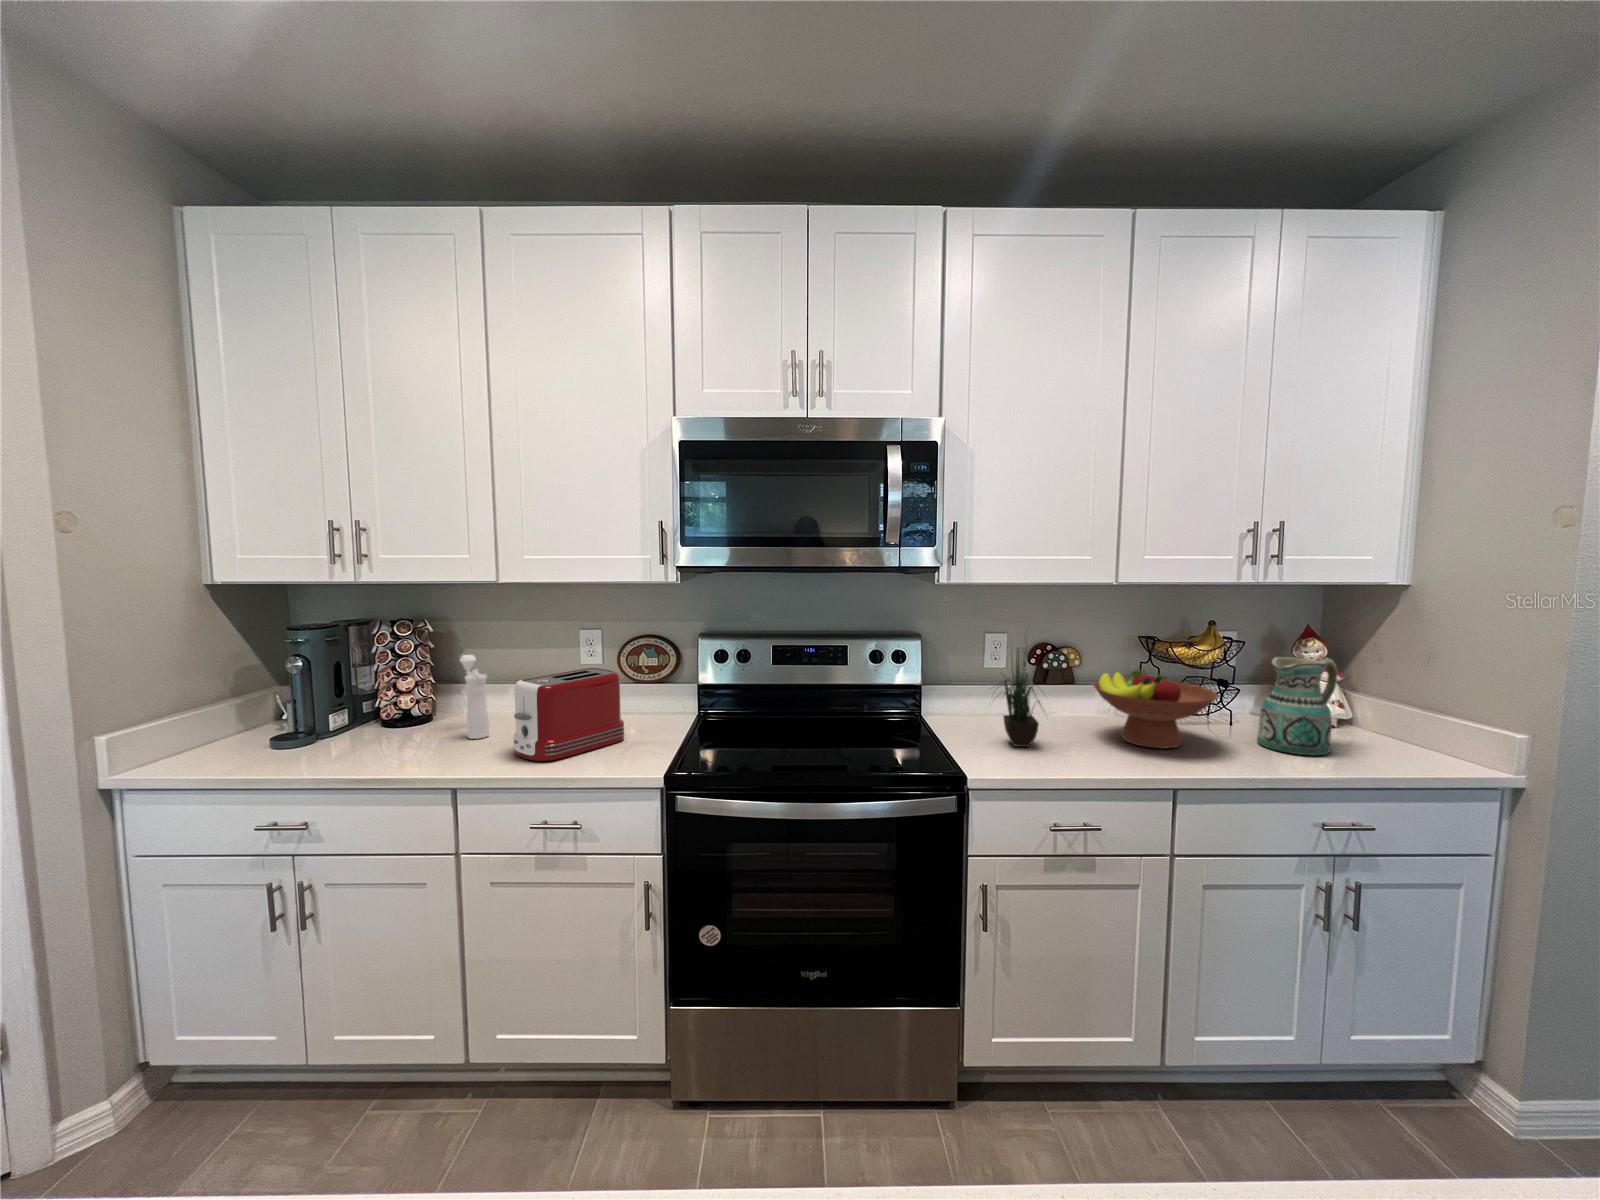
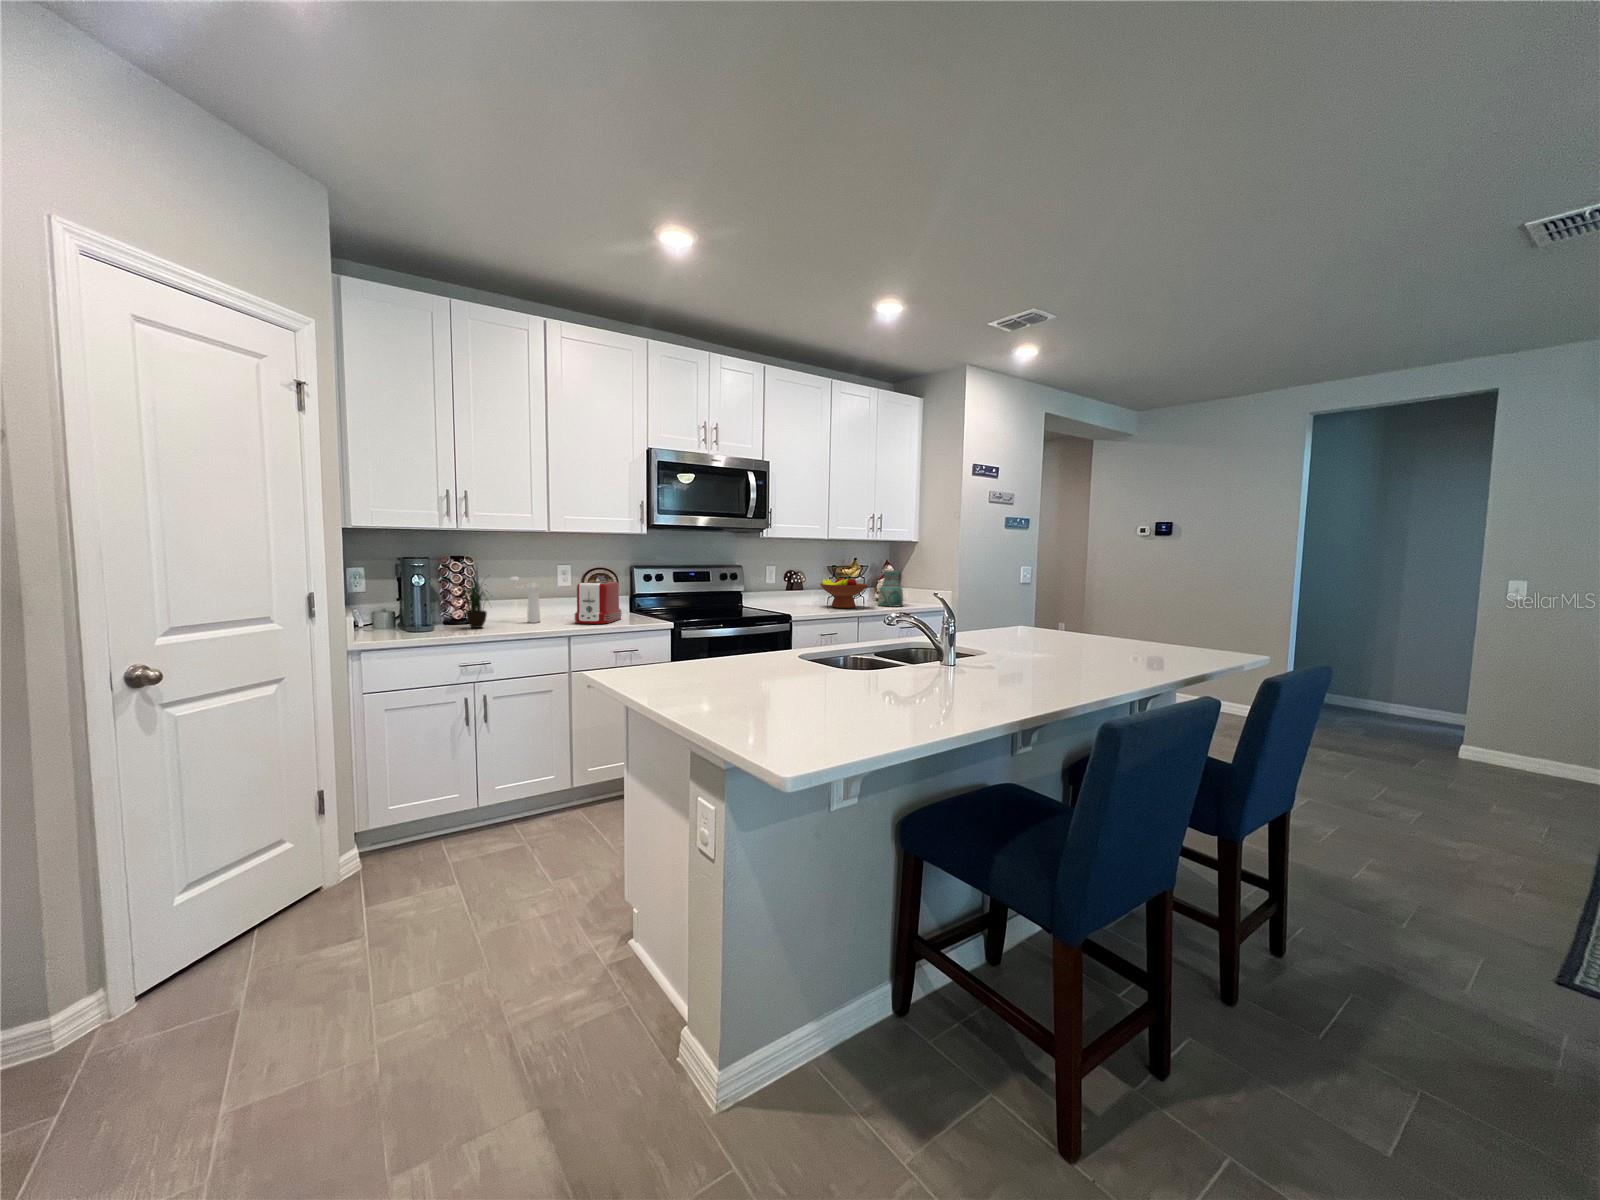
potted plant: present [998,647,1040,747] -> present [463,570,487,628]

